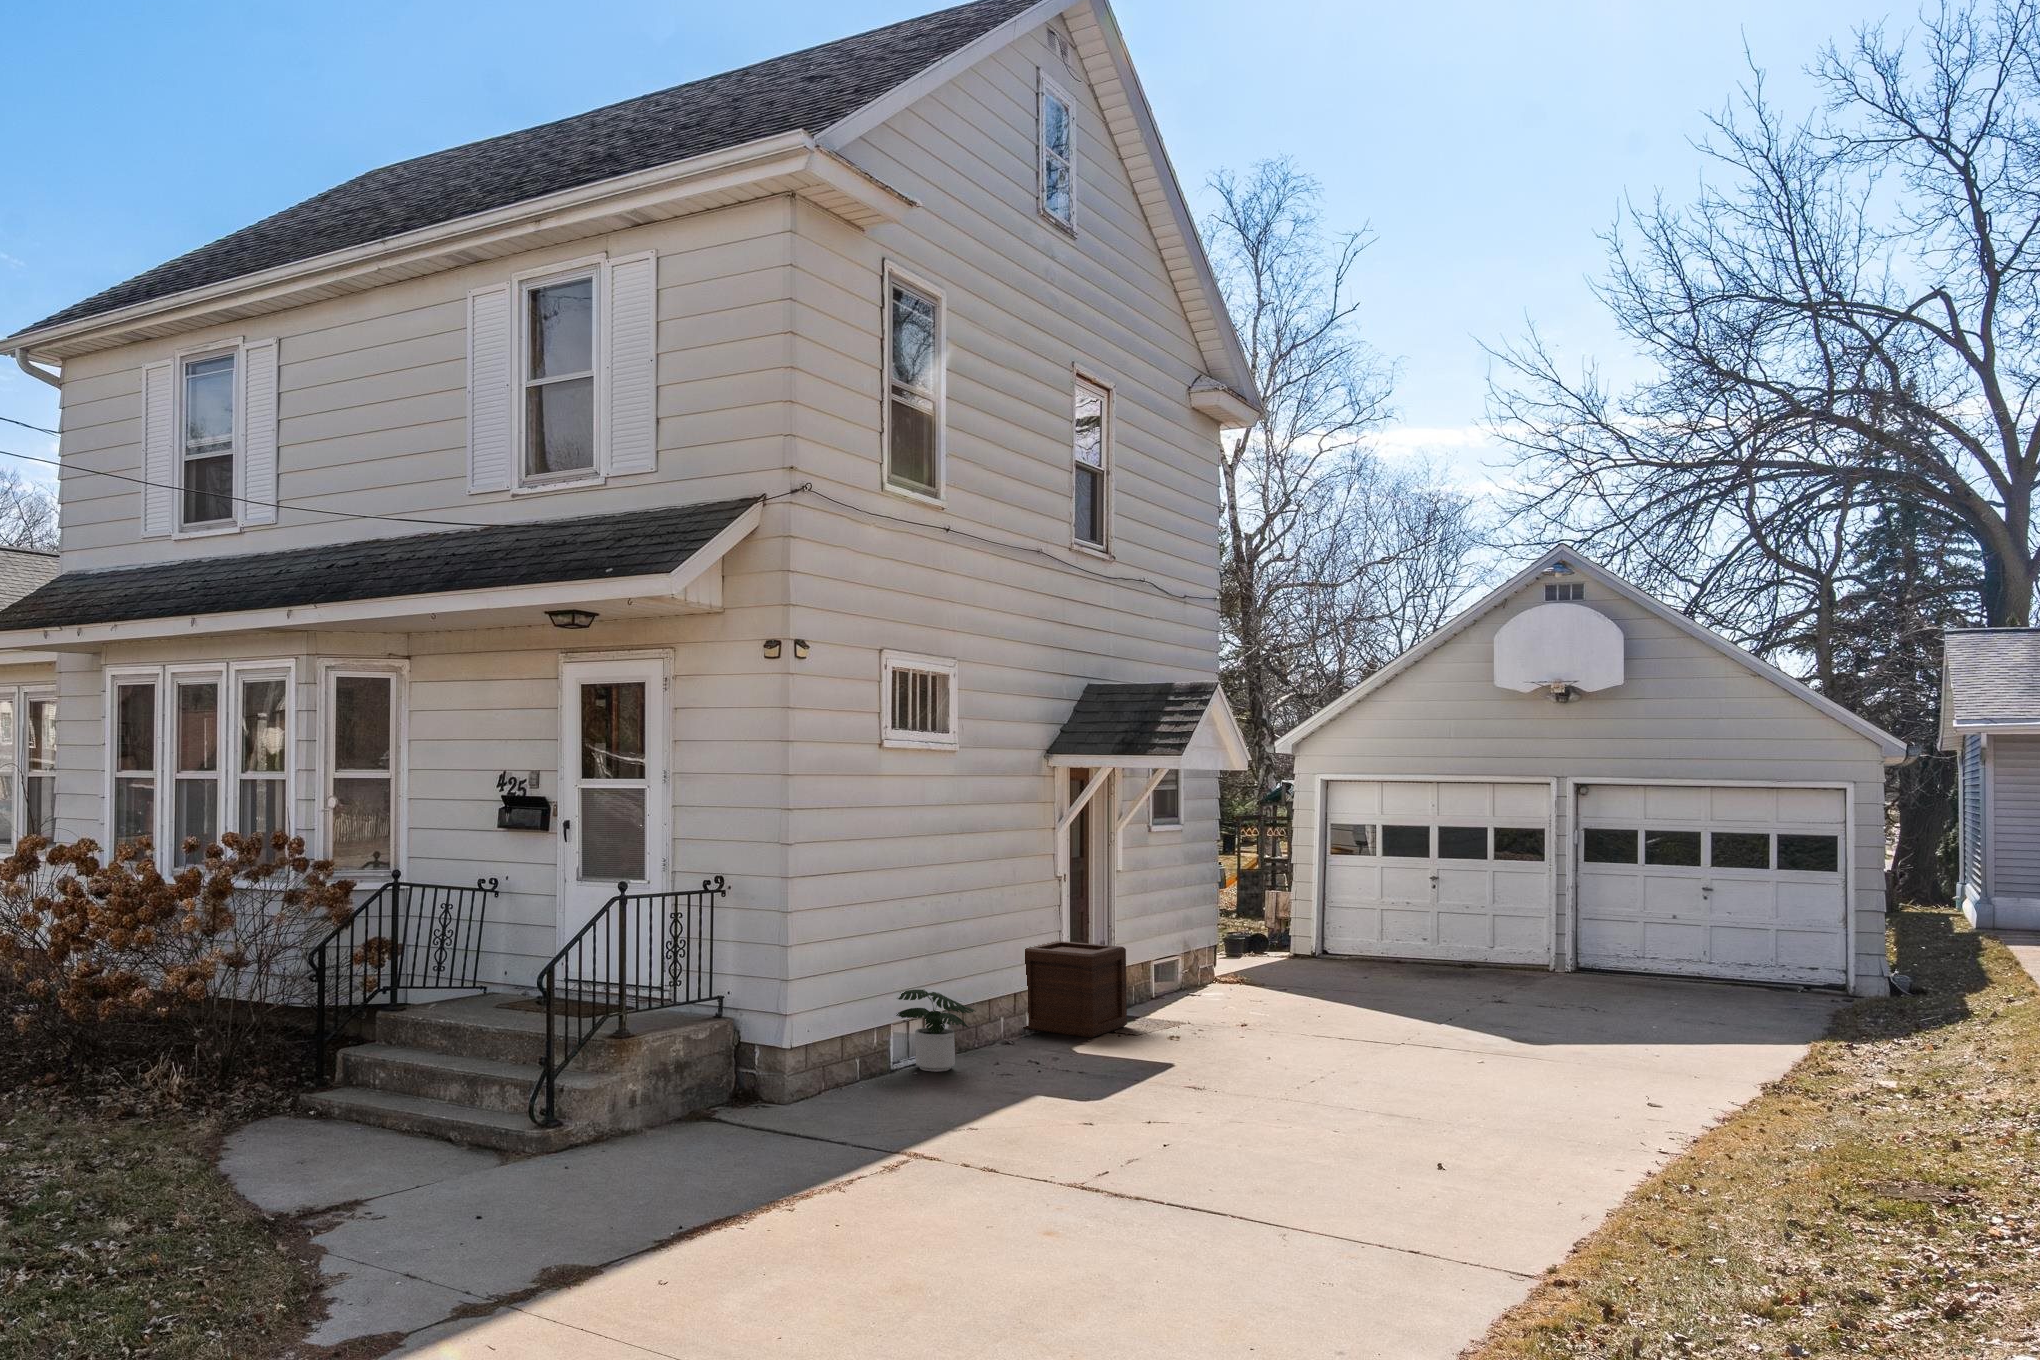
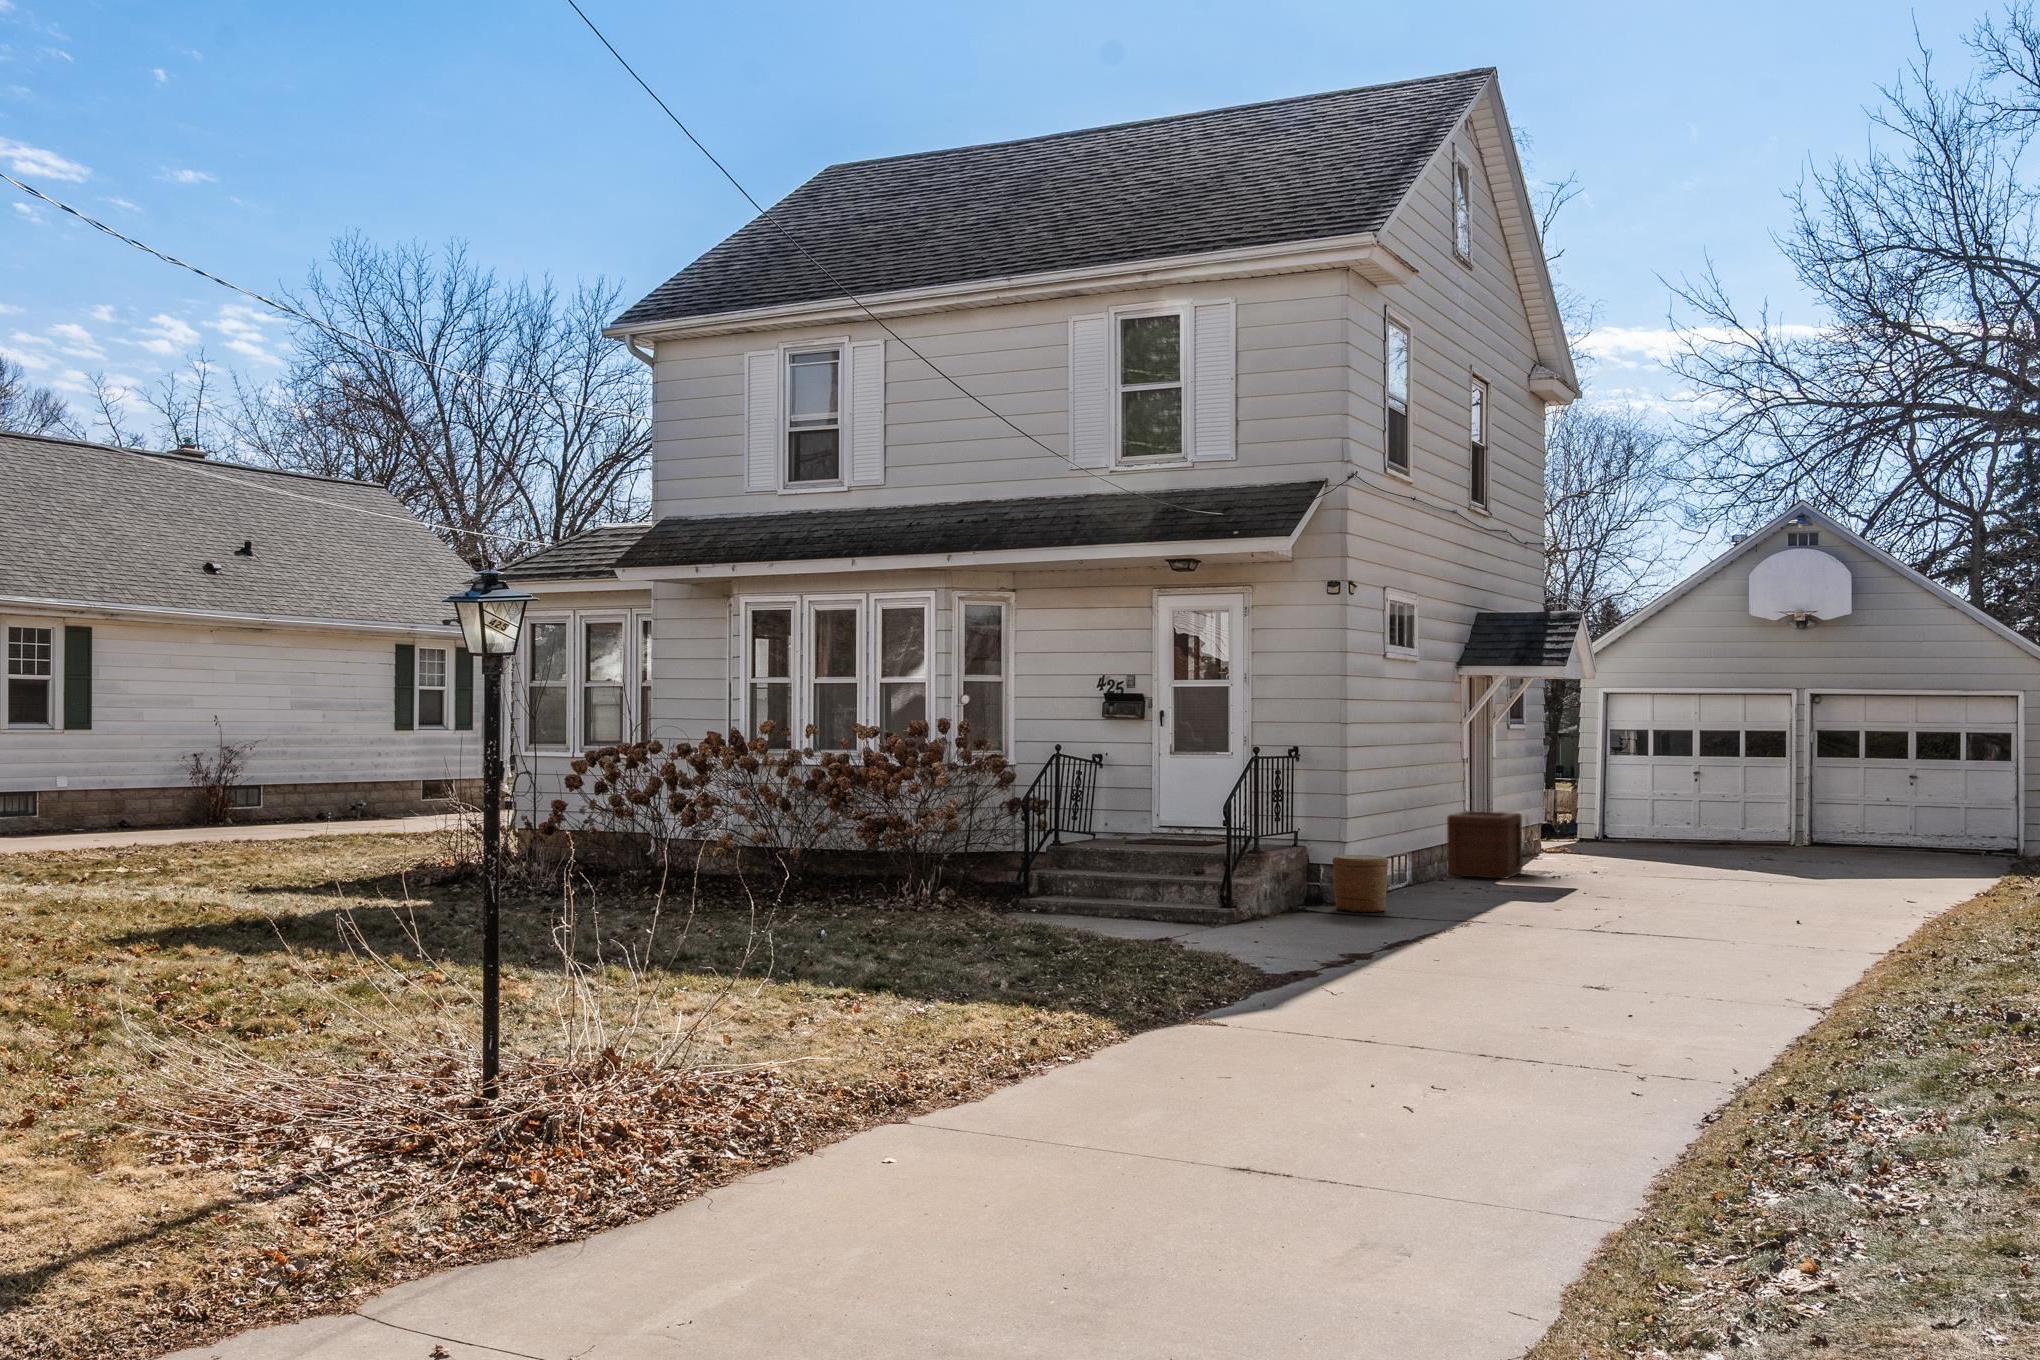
potted plant: present [896,990,975,1072] -> none [1394,837,1456,895]
woven basket: none [746,1024,824,1115] -> present [1332,855,1389,913]

